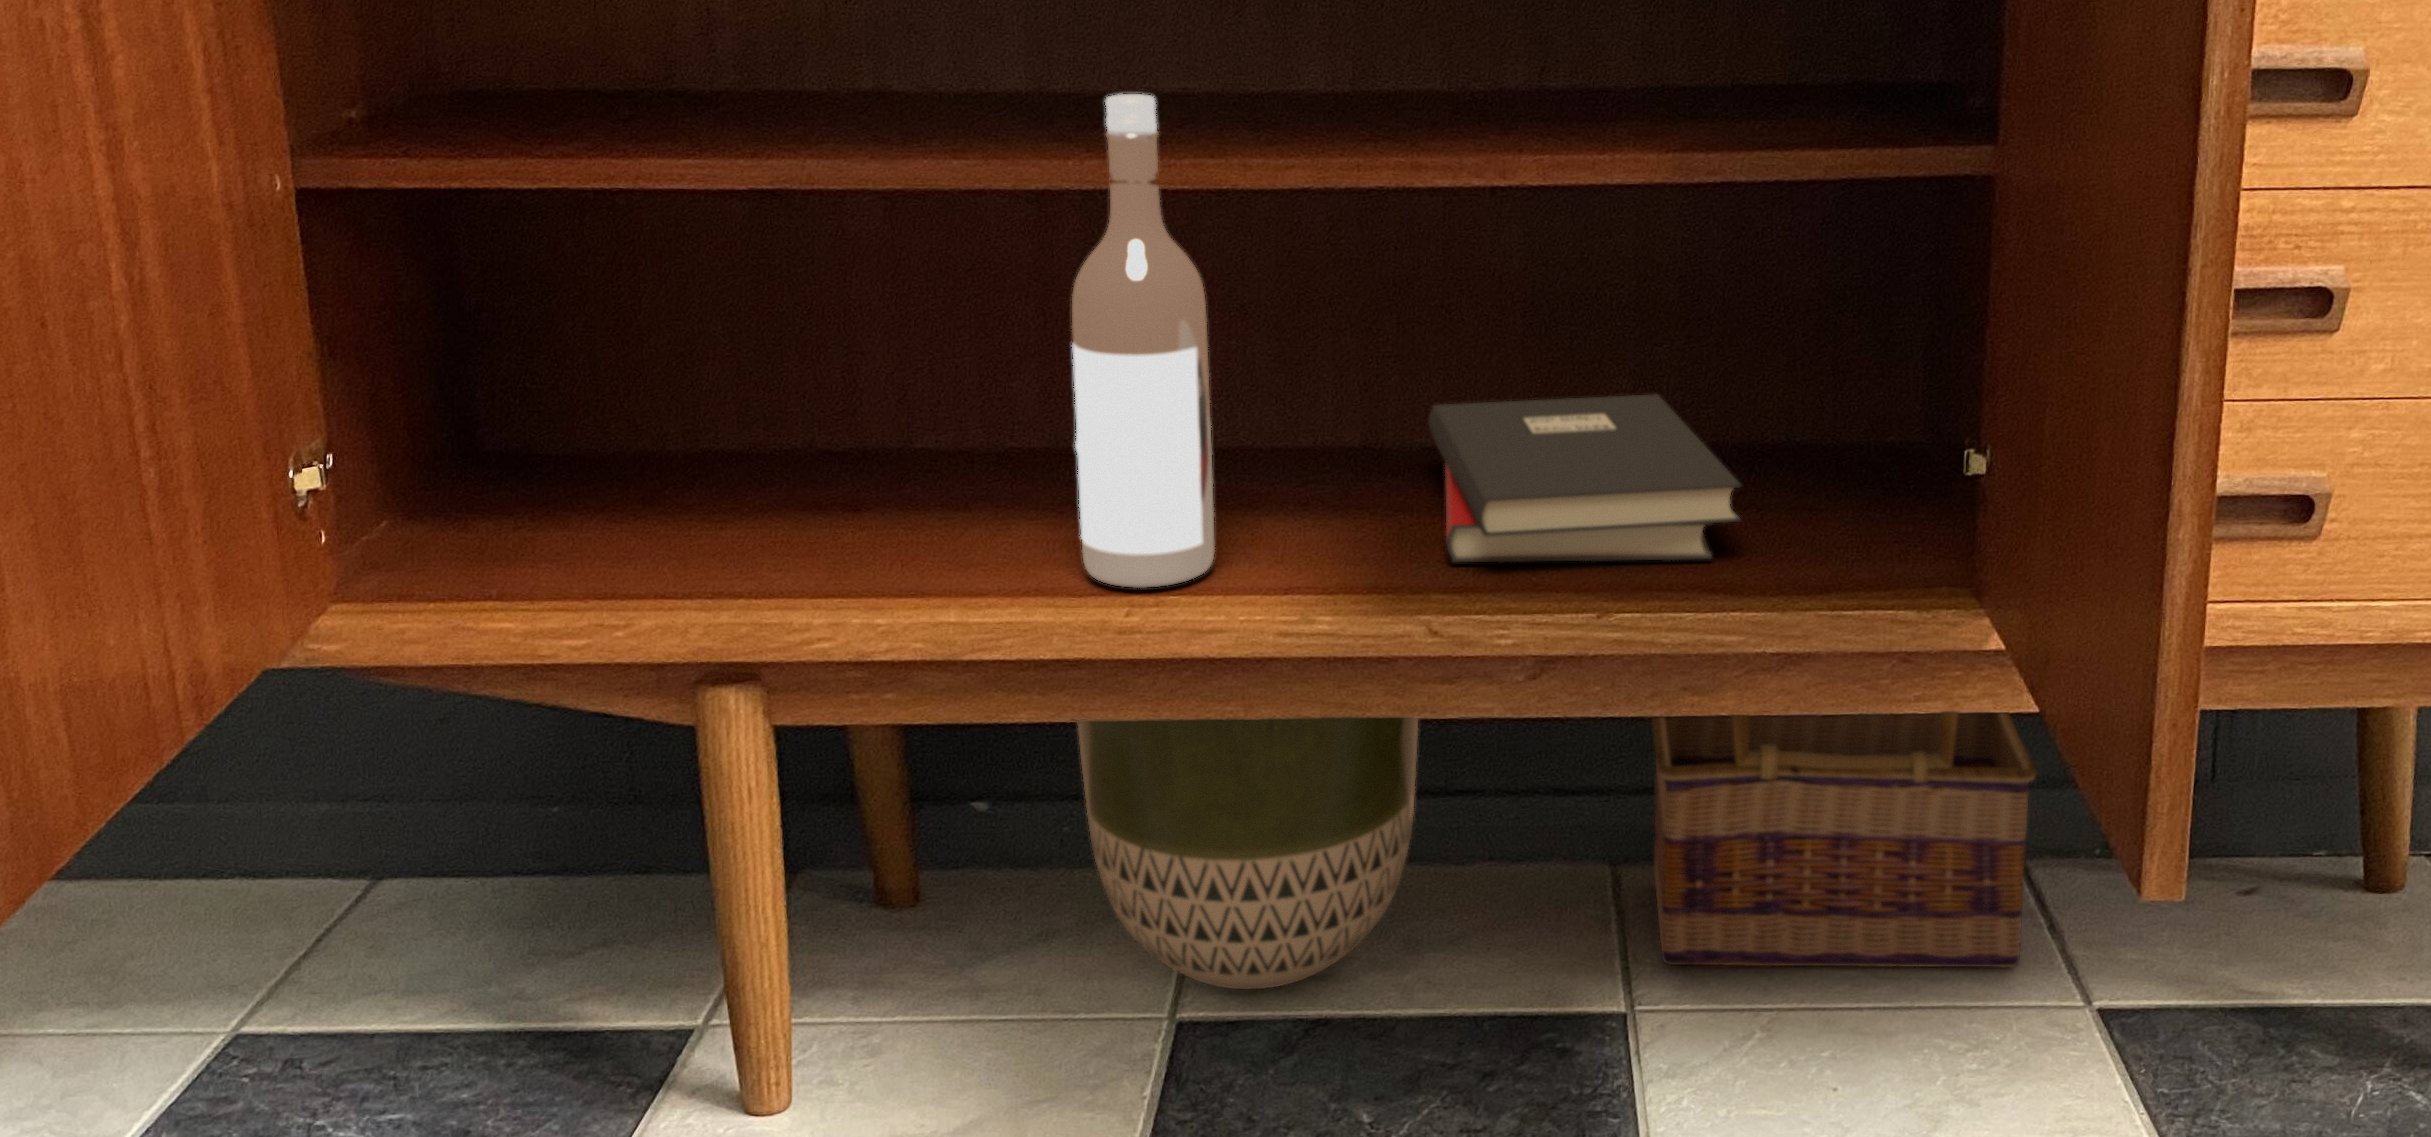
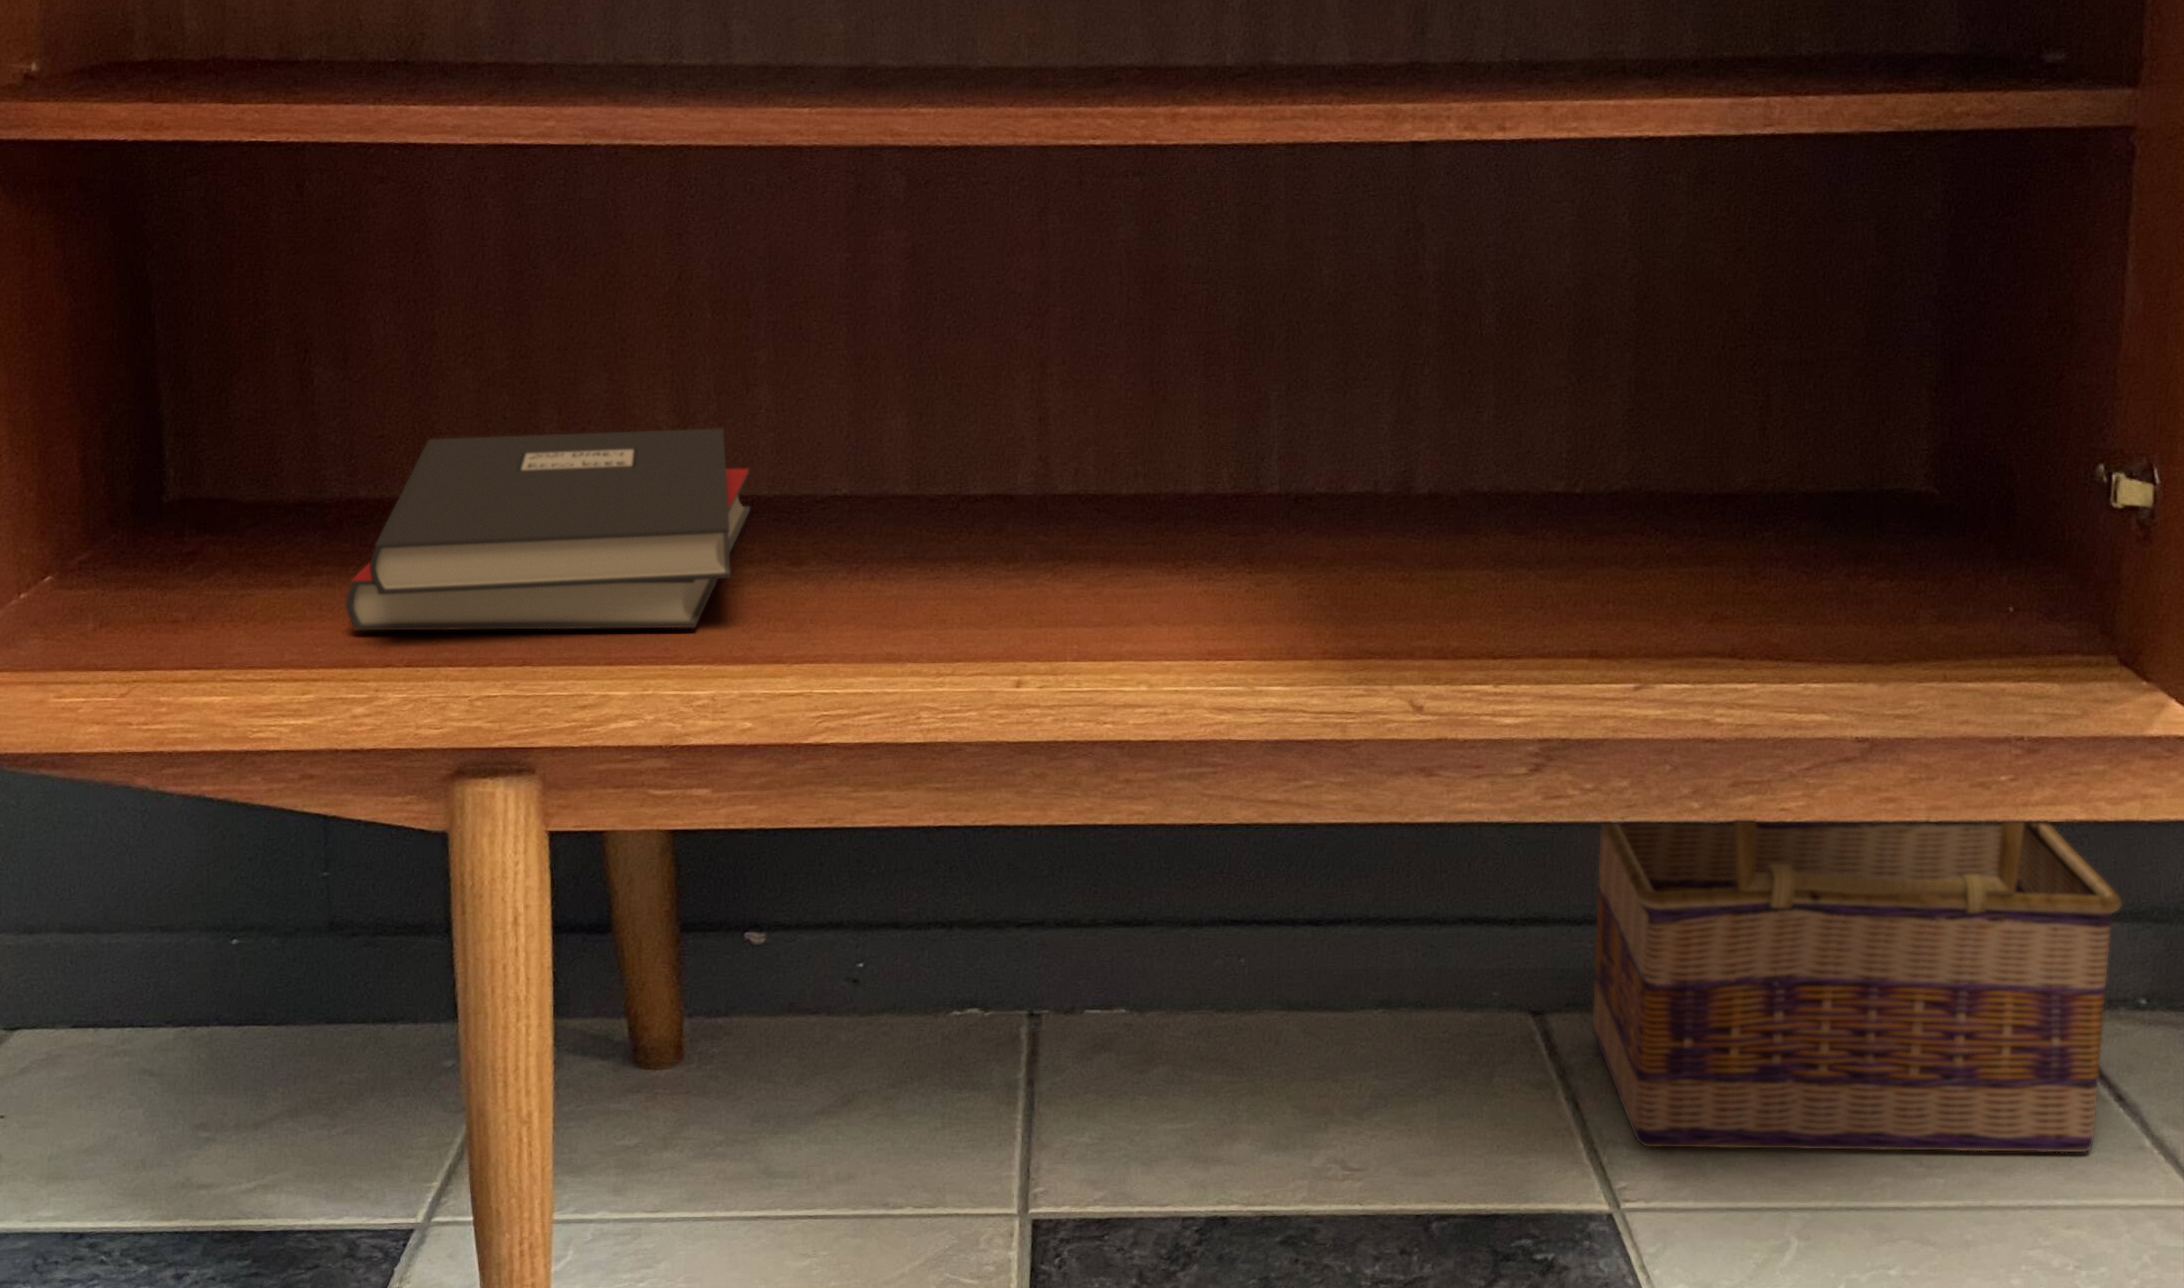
wine bottle: present [1072,94,1215,588] -> none [945,7,1117,650]
hardback book: present [1428,394,1741,562] -> present [346,429,750,630]
planter: present [1078,717,1418,989] -> none [897,622,1344,1178]

